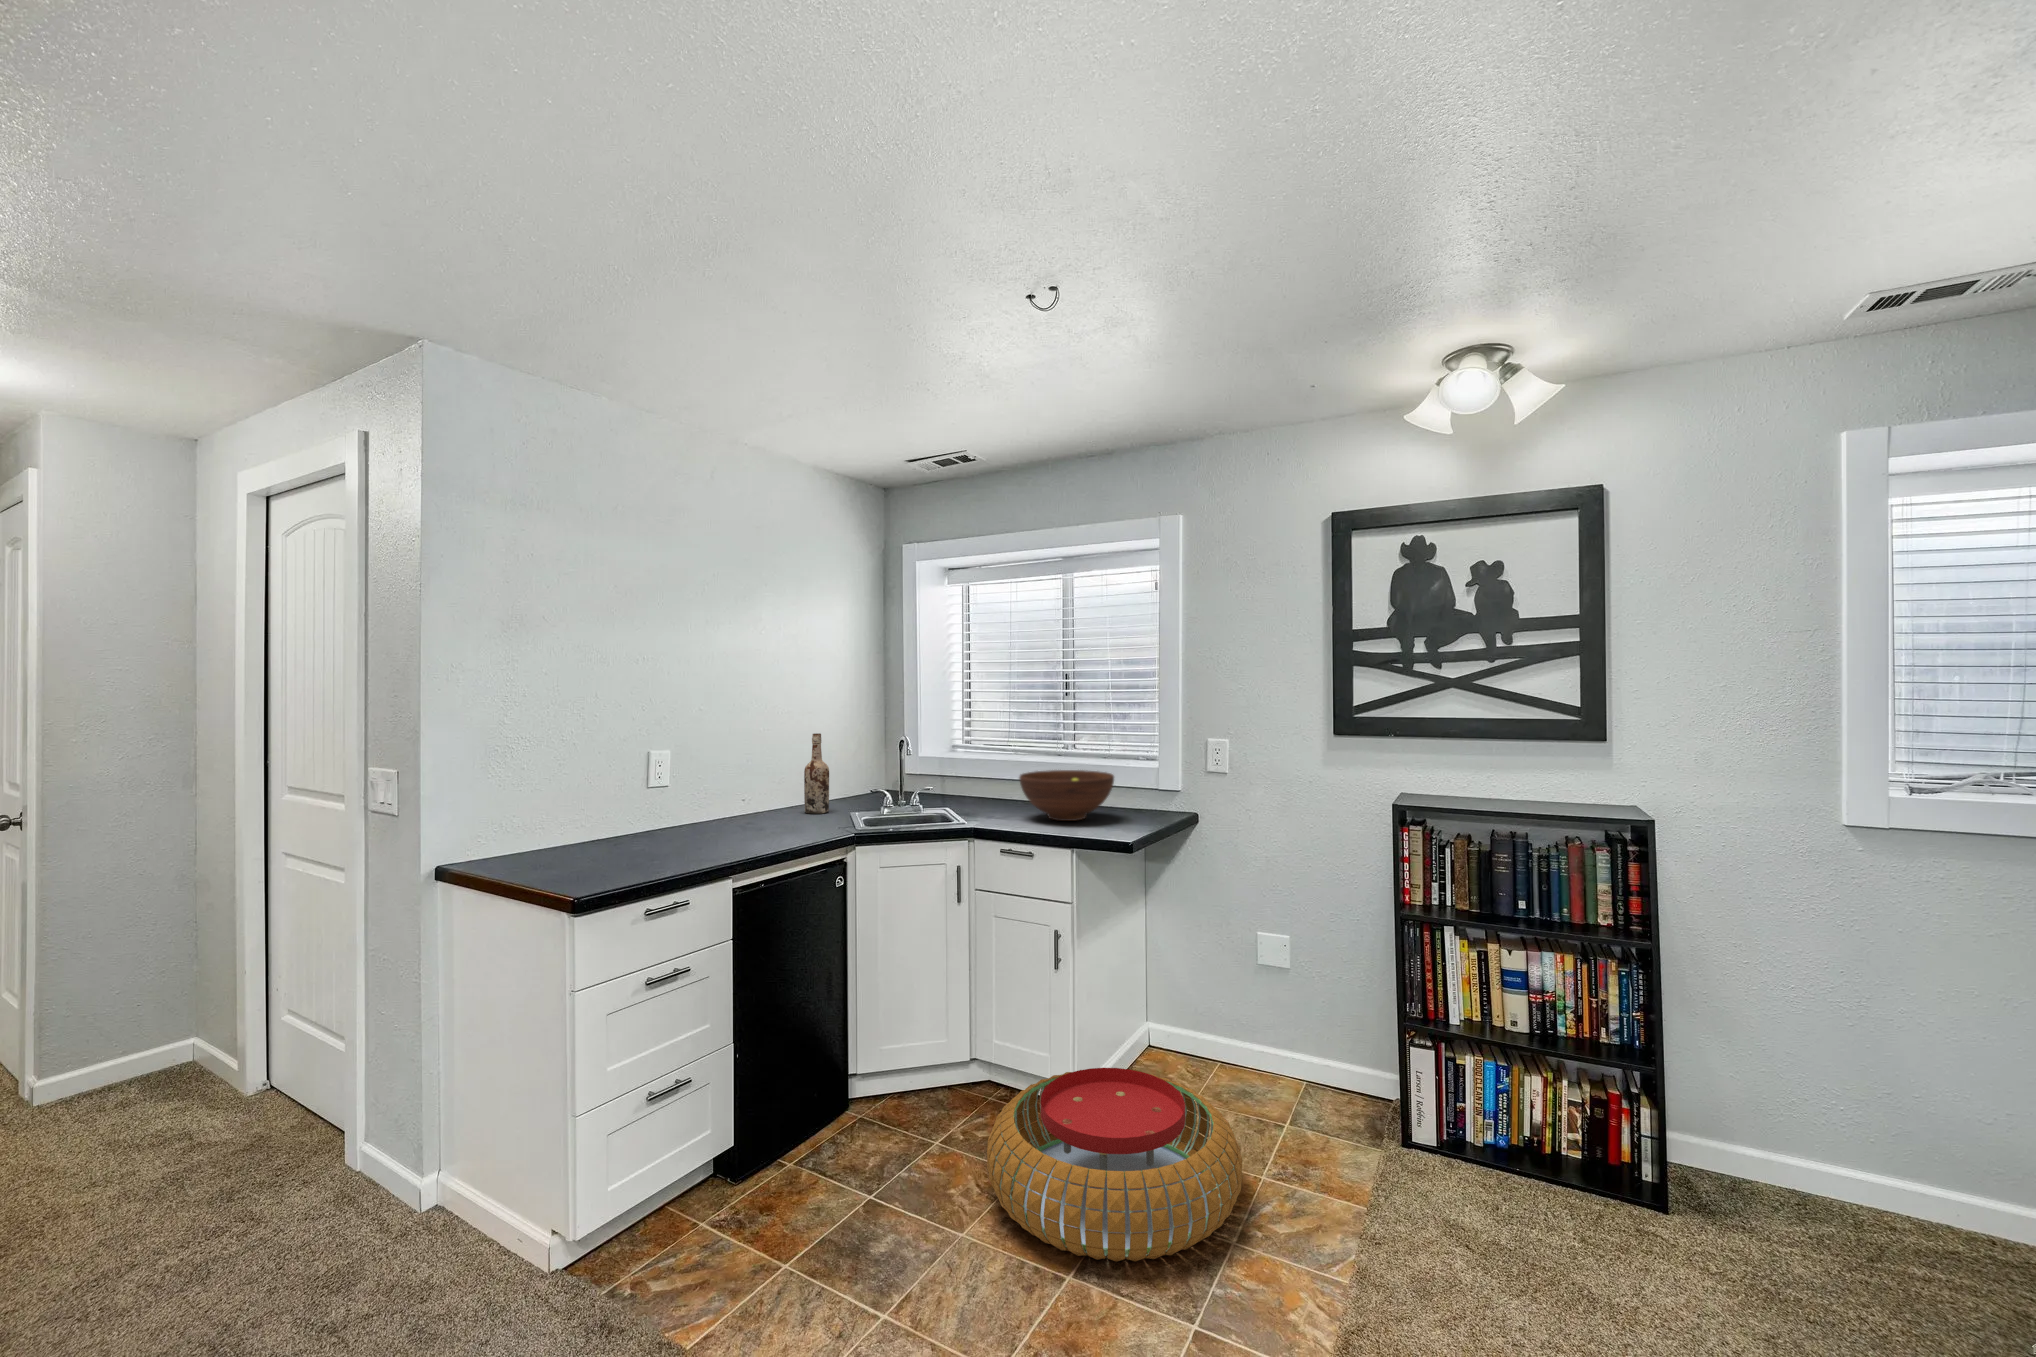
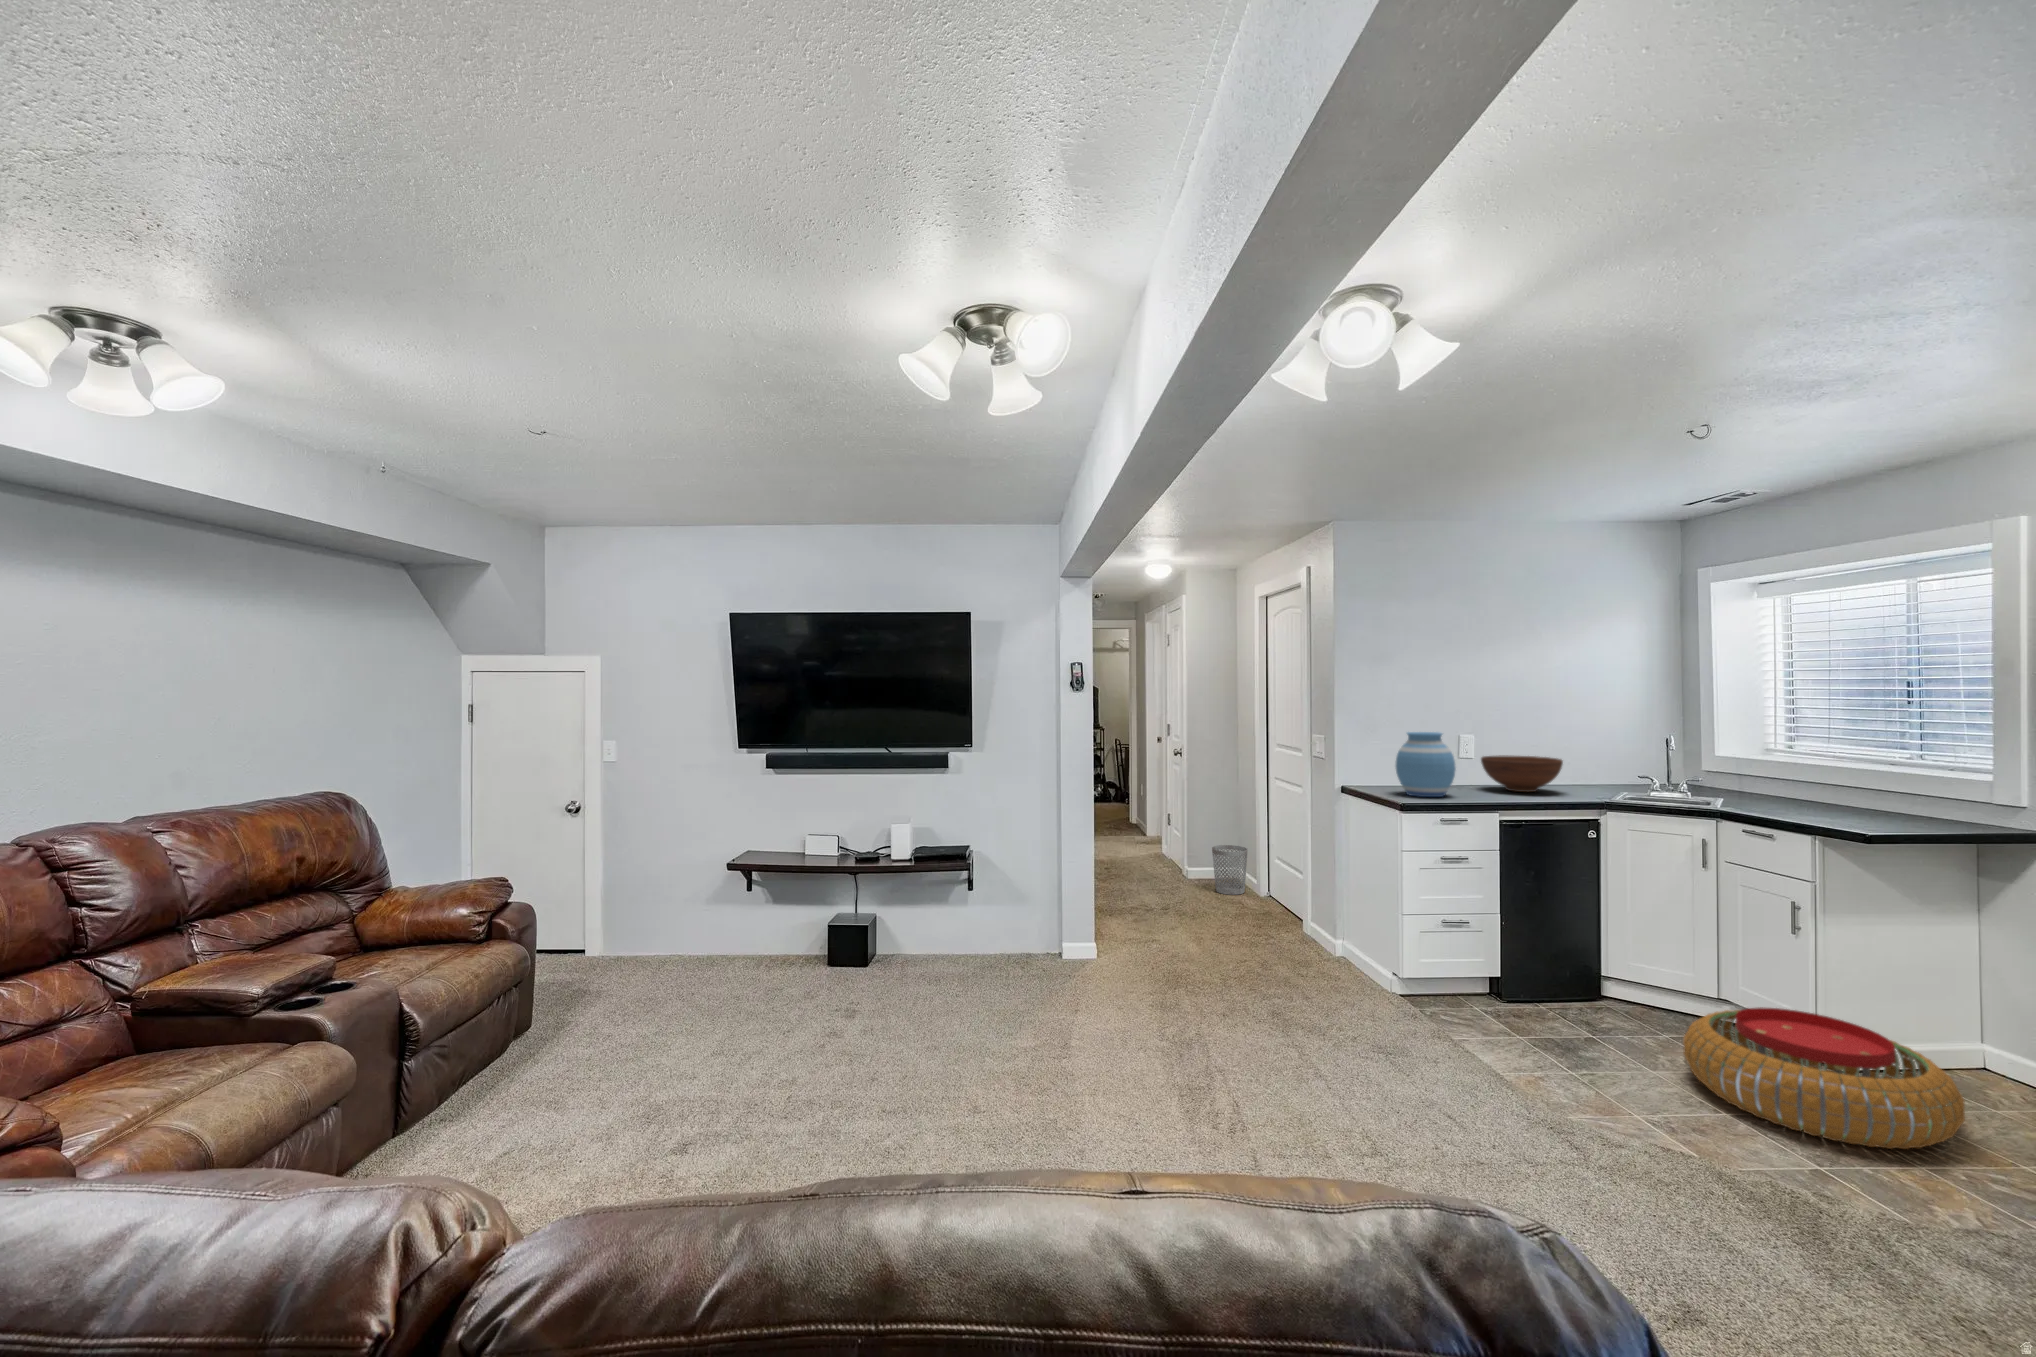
wine bottle: present [804,733,829,814] -> none [1585,729,1608,789]
vase: none [556,753,663,872] -> present [1396,732,1456,797]
fruit bowl: present [1019,770,1114,821] -> present [1481,755,1563,792]
wastebasket: none [110,1000,211,1117] -> present [1212,845,1248,895]

